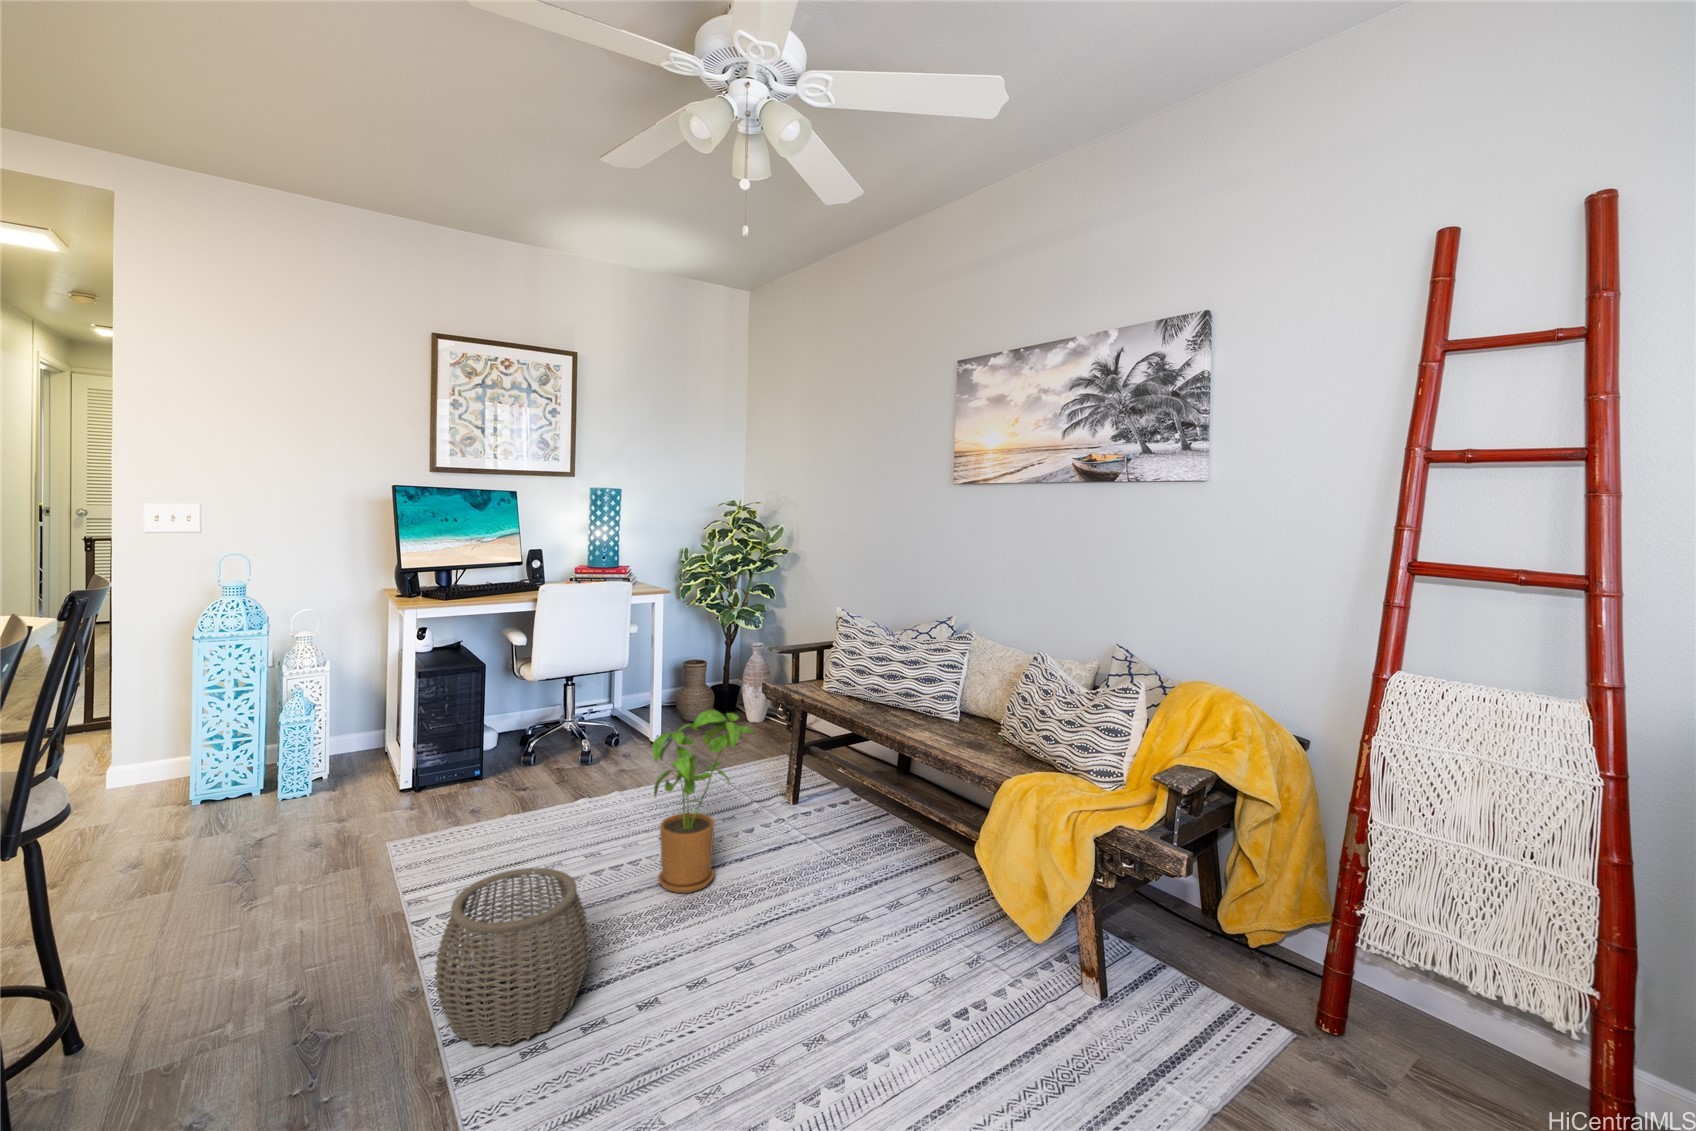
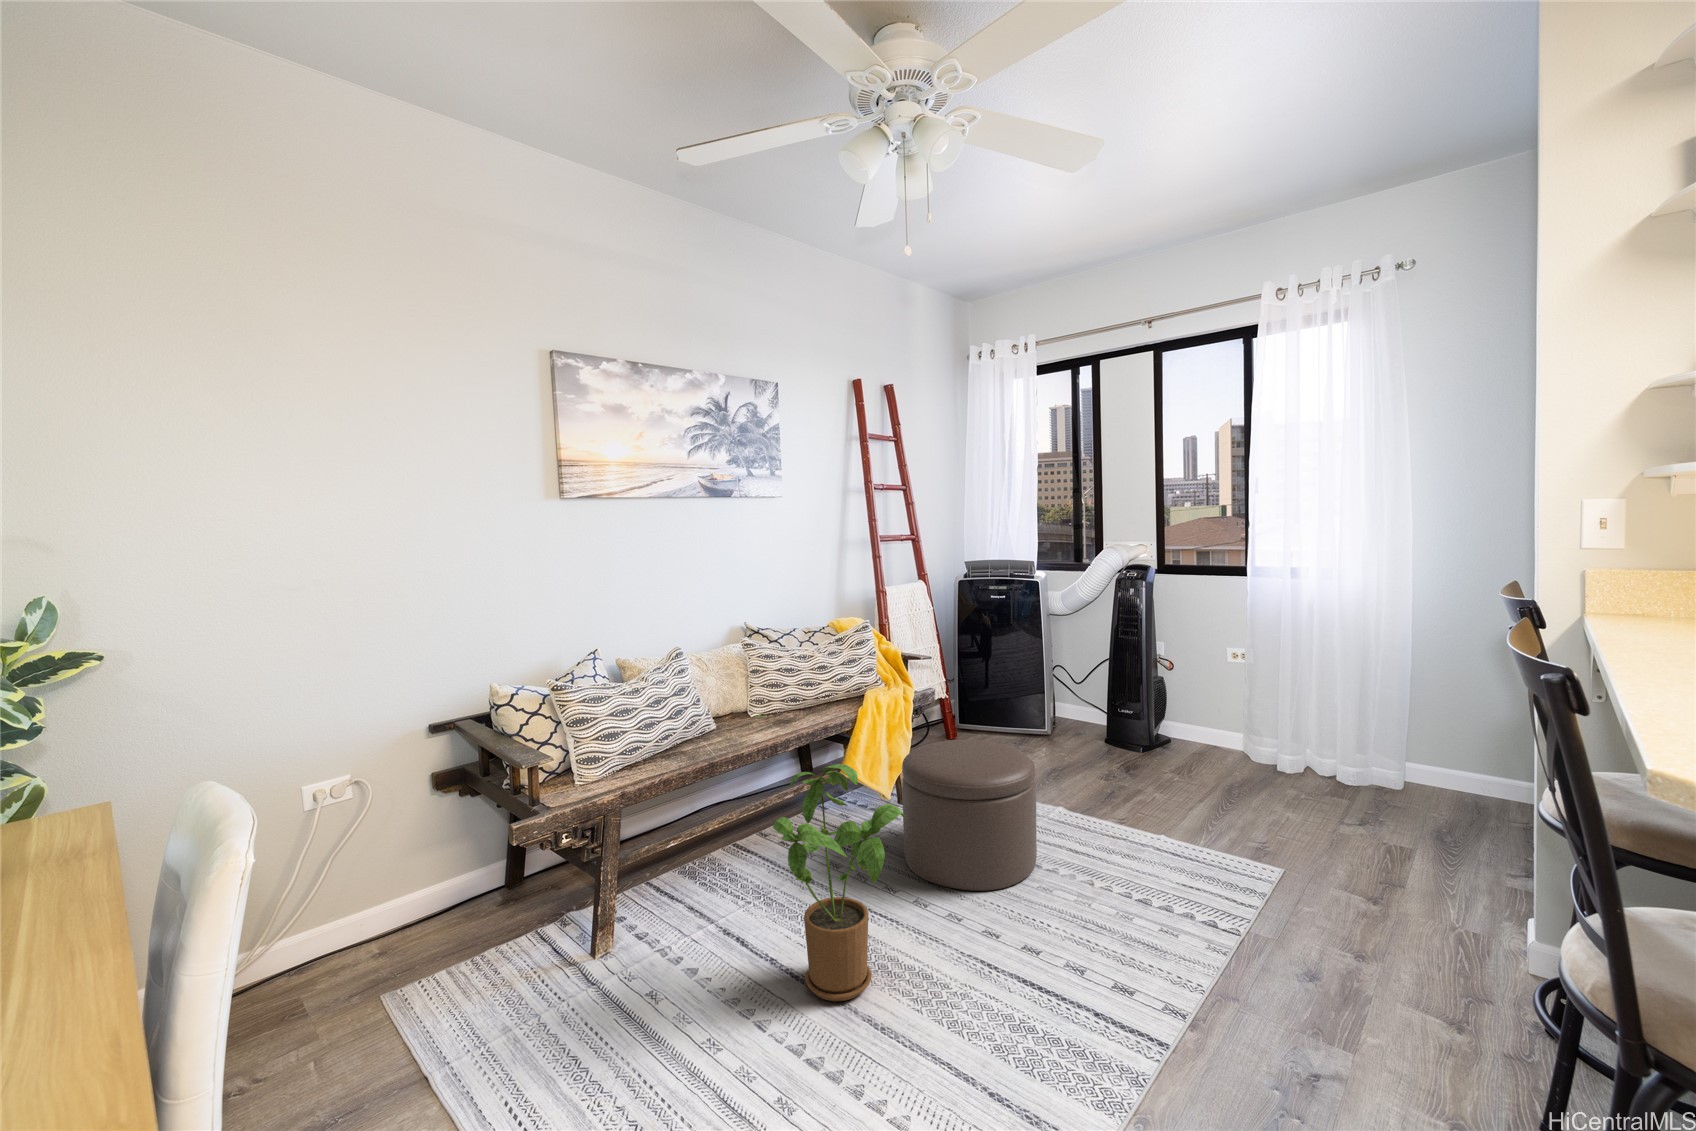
ottoman: none [786,826,986,1086] -> present [902,740,1037,891]
woven basket: present [435,868,590,1047] -> none [1029,883,1174,1059]

